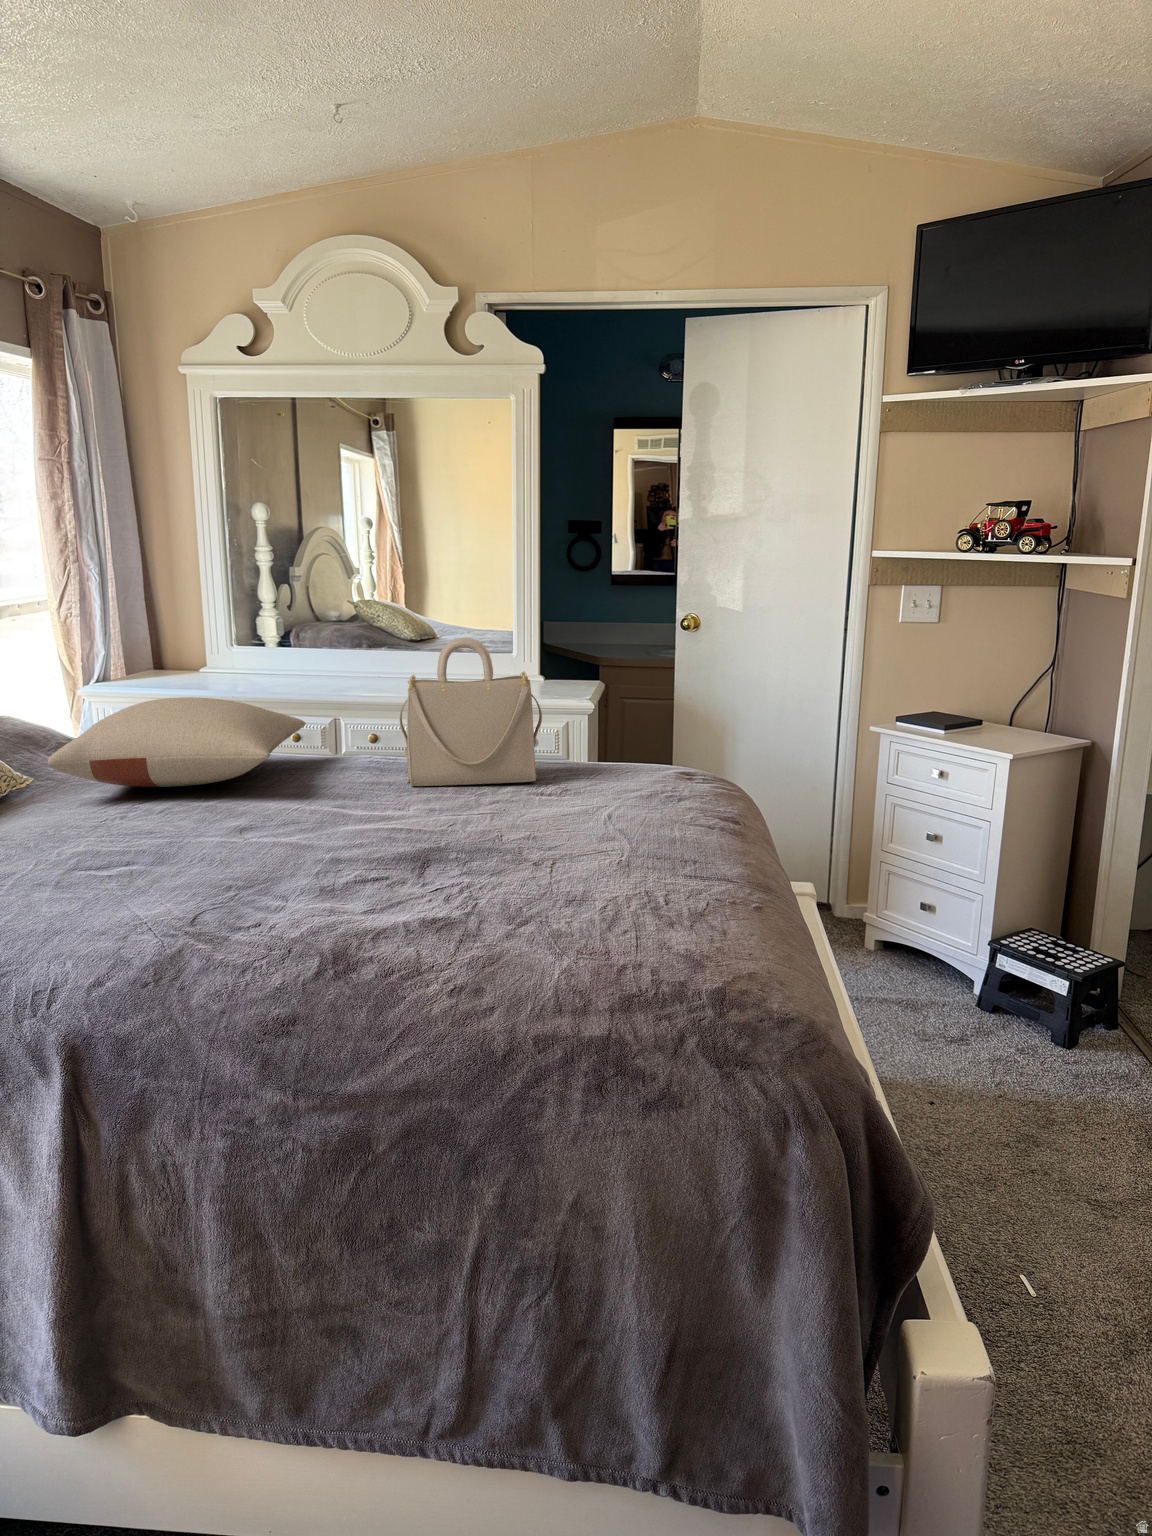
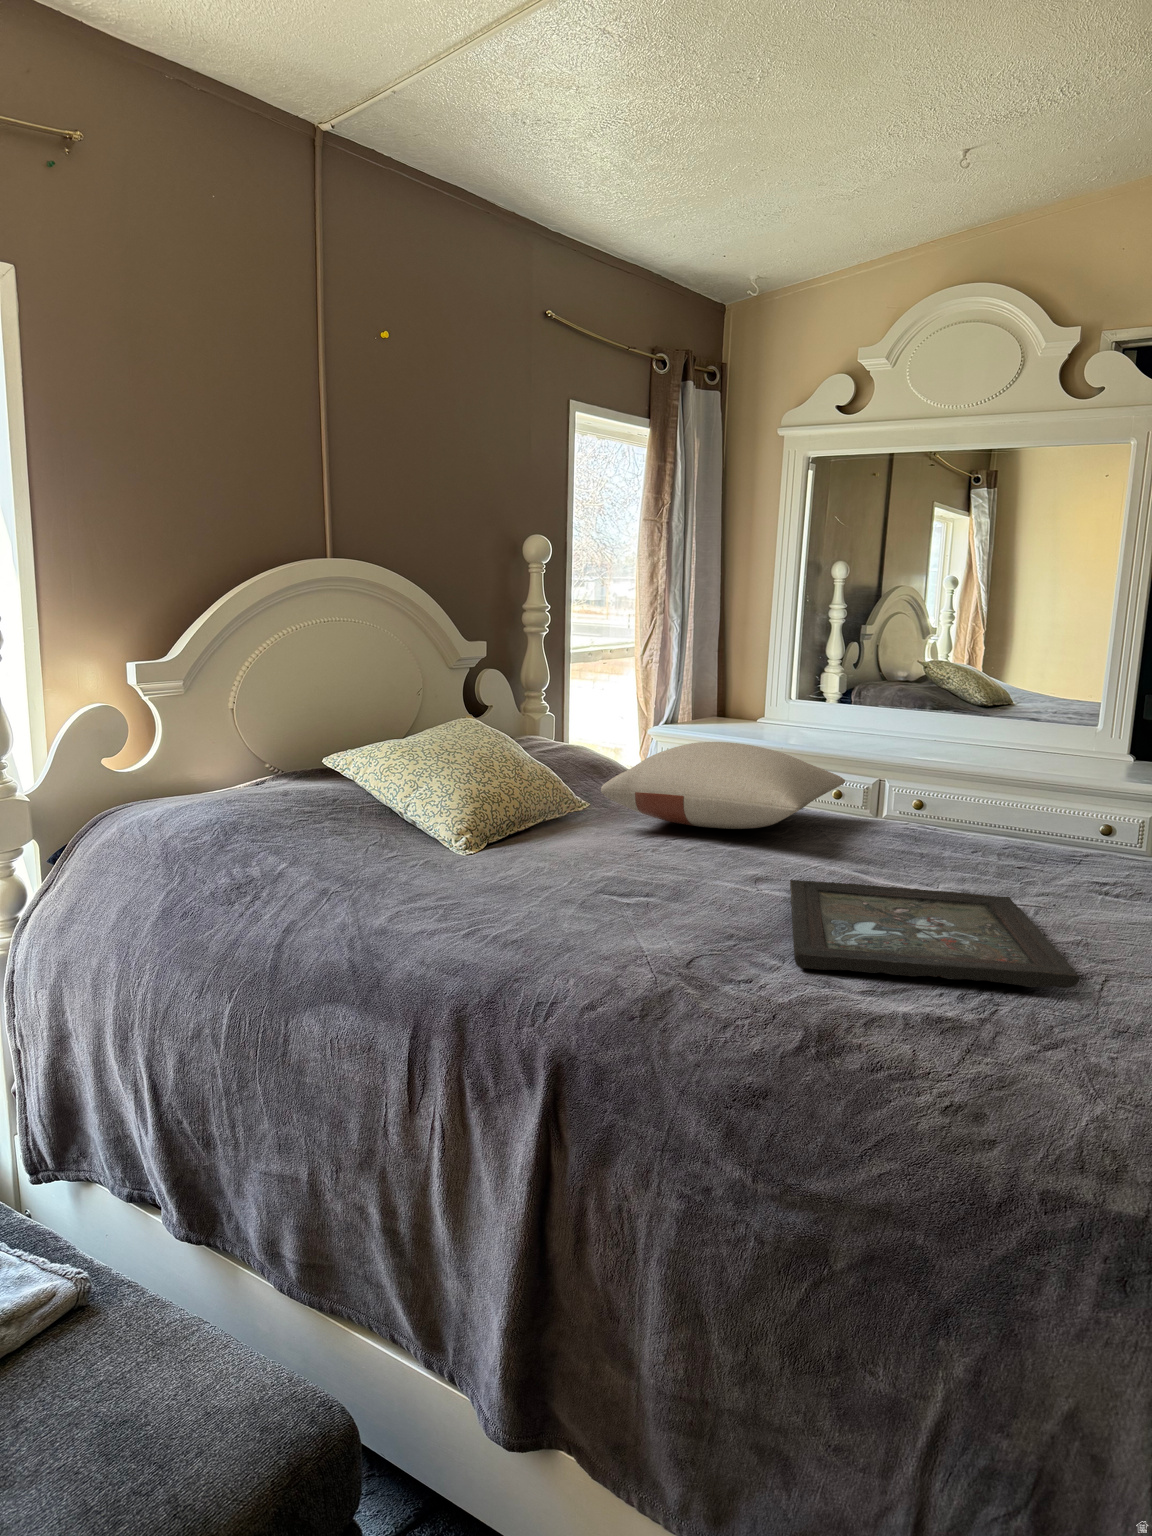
handbag: present [400,638,542,786] -> none [945,705,1123,879]
tray: none [273,807,533,902] -> present [790,880,1079,988]

